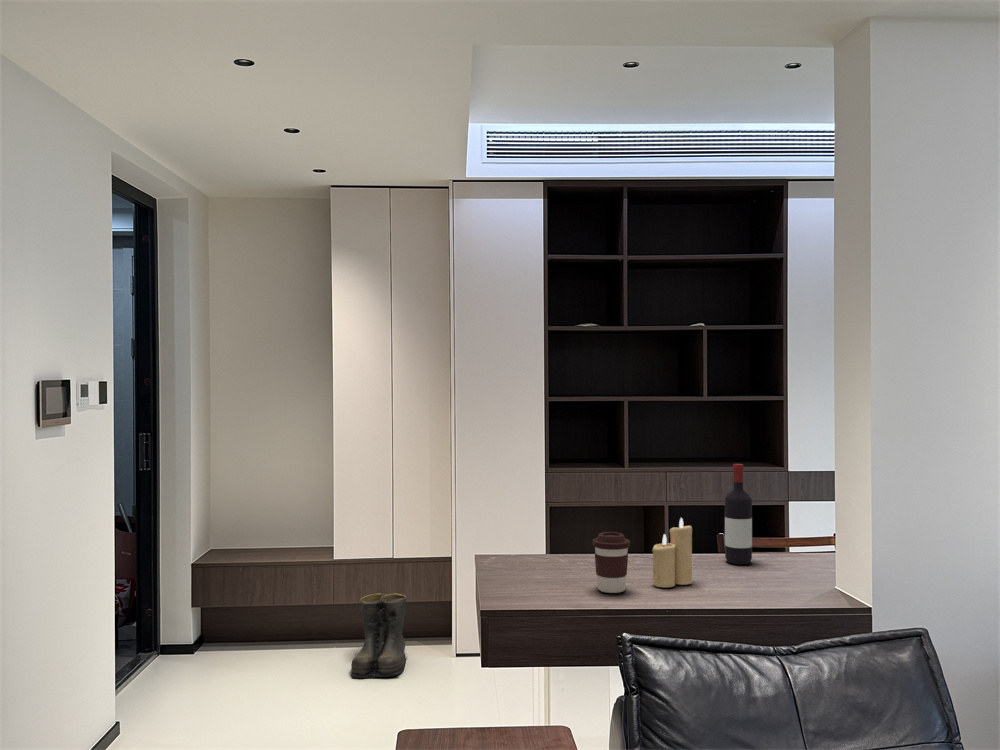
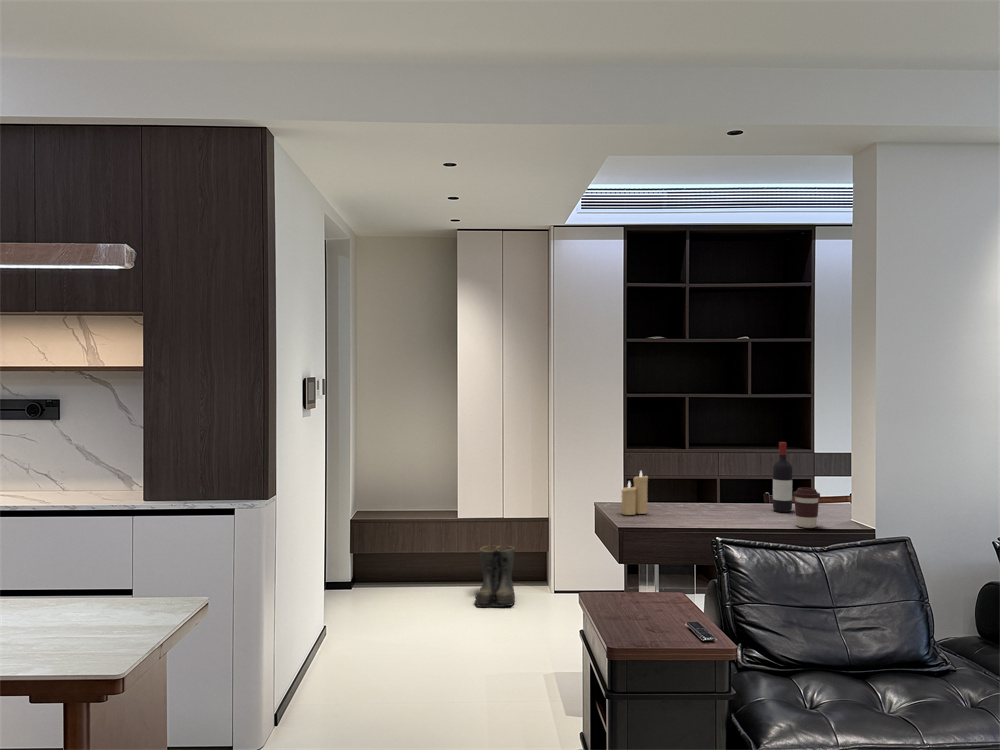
candle: present [652,518,692,587] -> present [621,471,648,515]
coffee cup: present [593,532,630,593] -> present [793,488,820,528]

